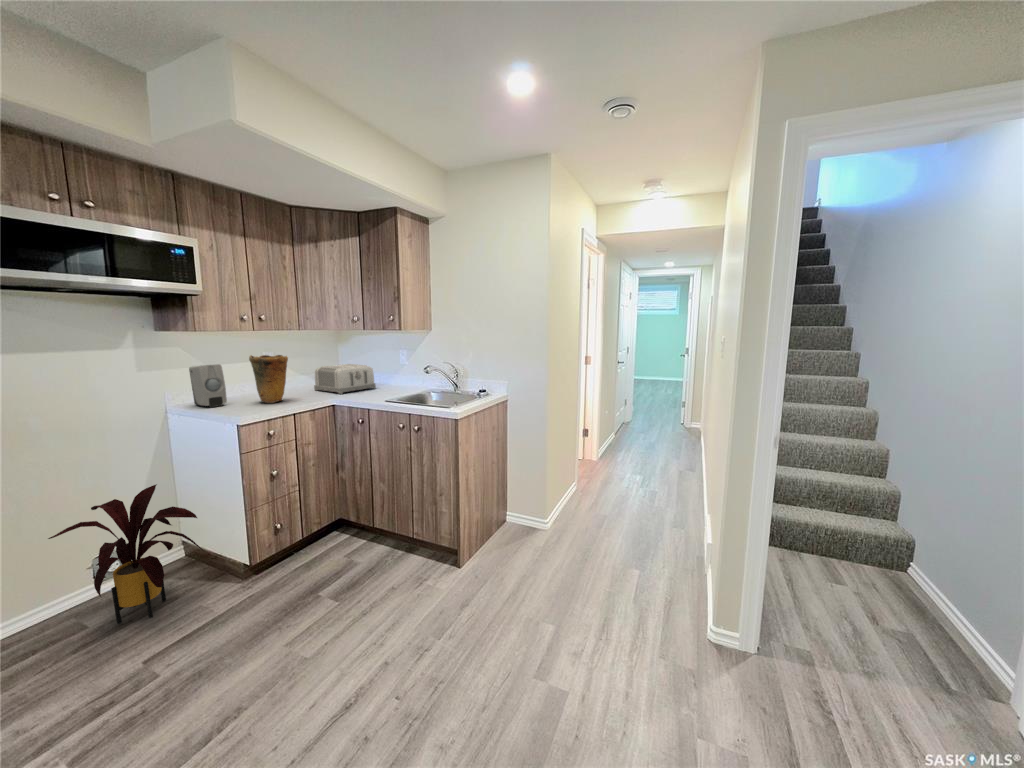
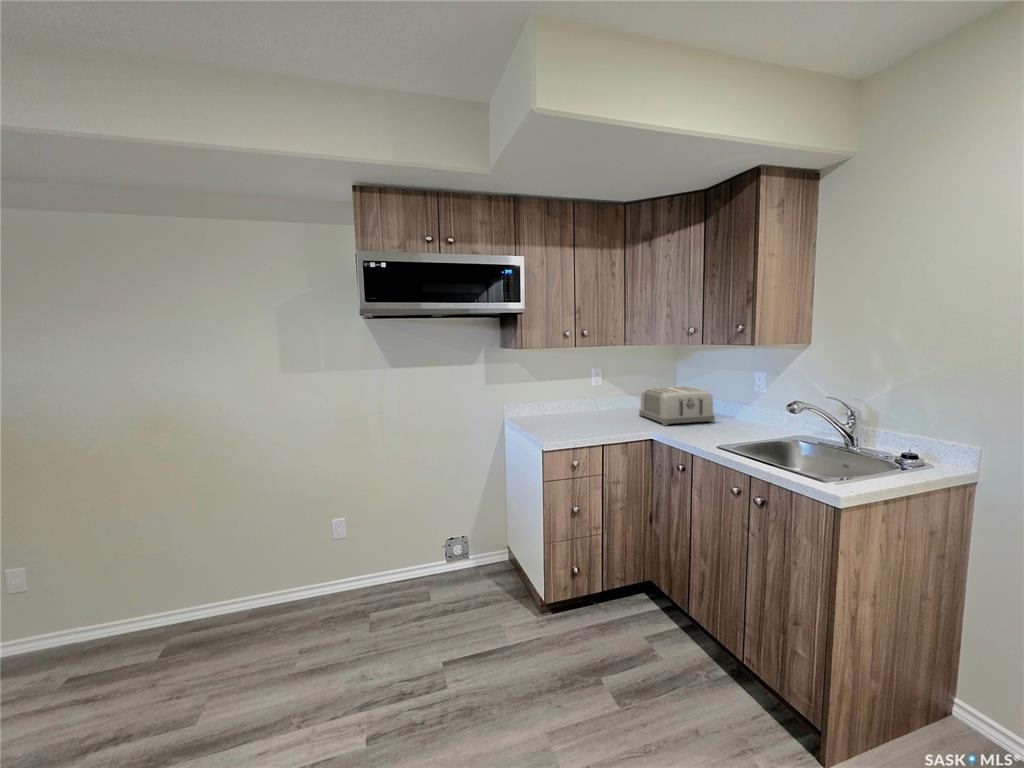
vase: present [249,355,288,403] -> none [570,373,607,428]
soap dispenser: present [189,364,227,407] -> none [523,381,548,425]
house plant: present [48,484,203,624] -> none [411,491,508,617]

